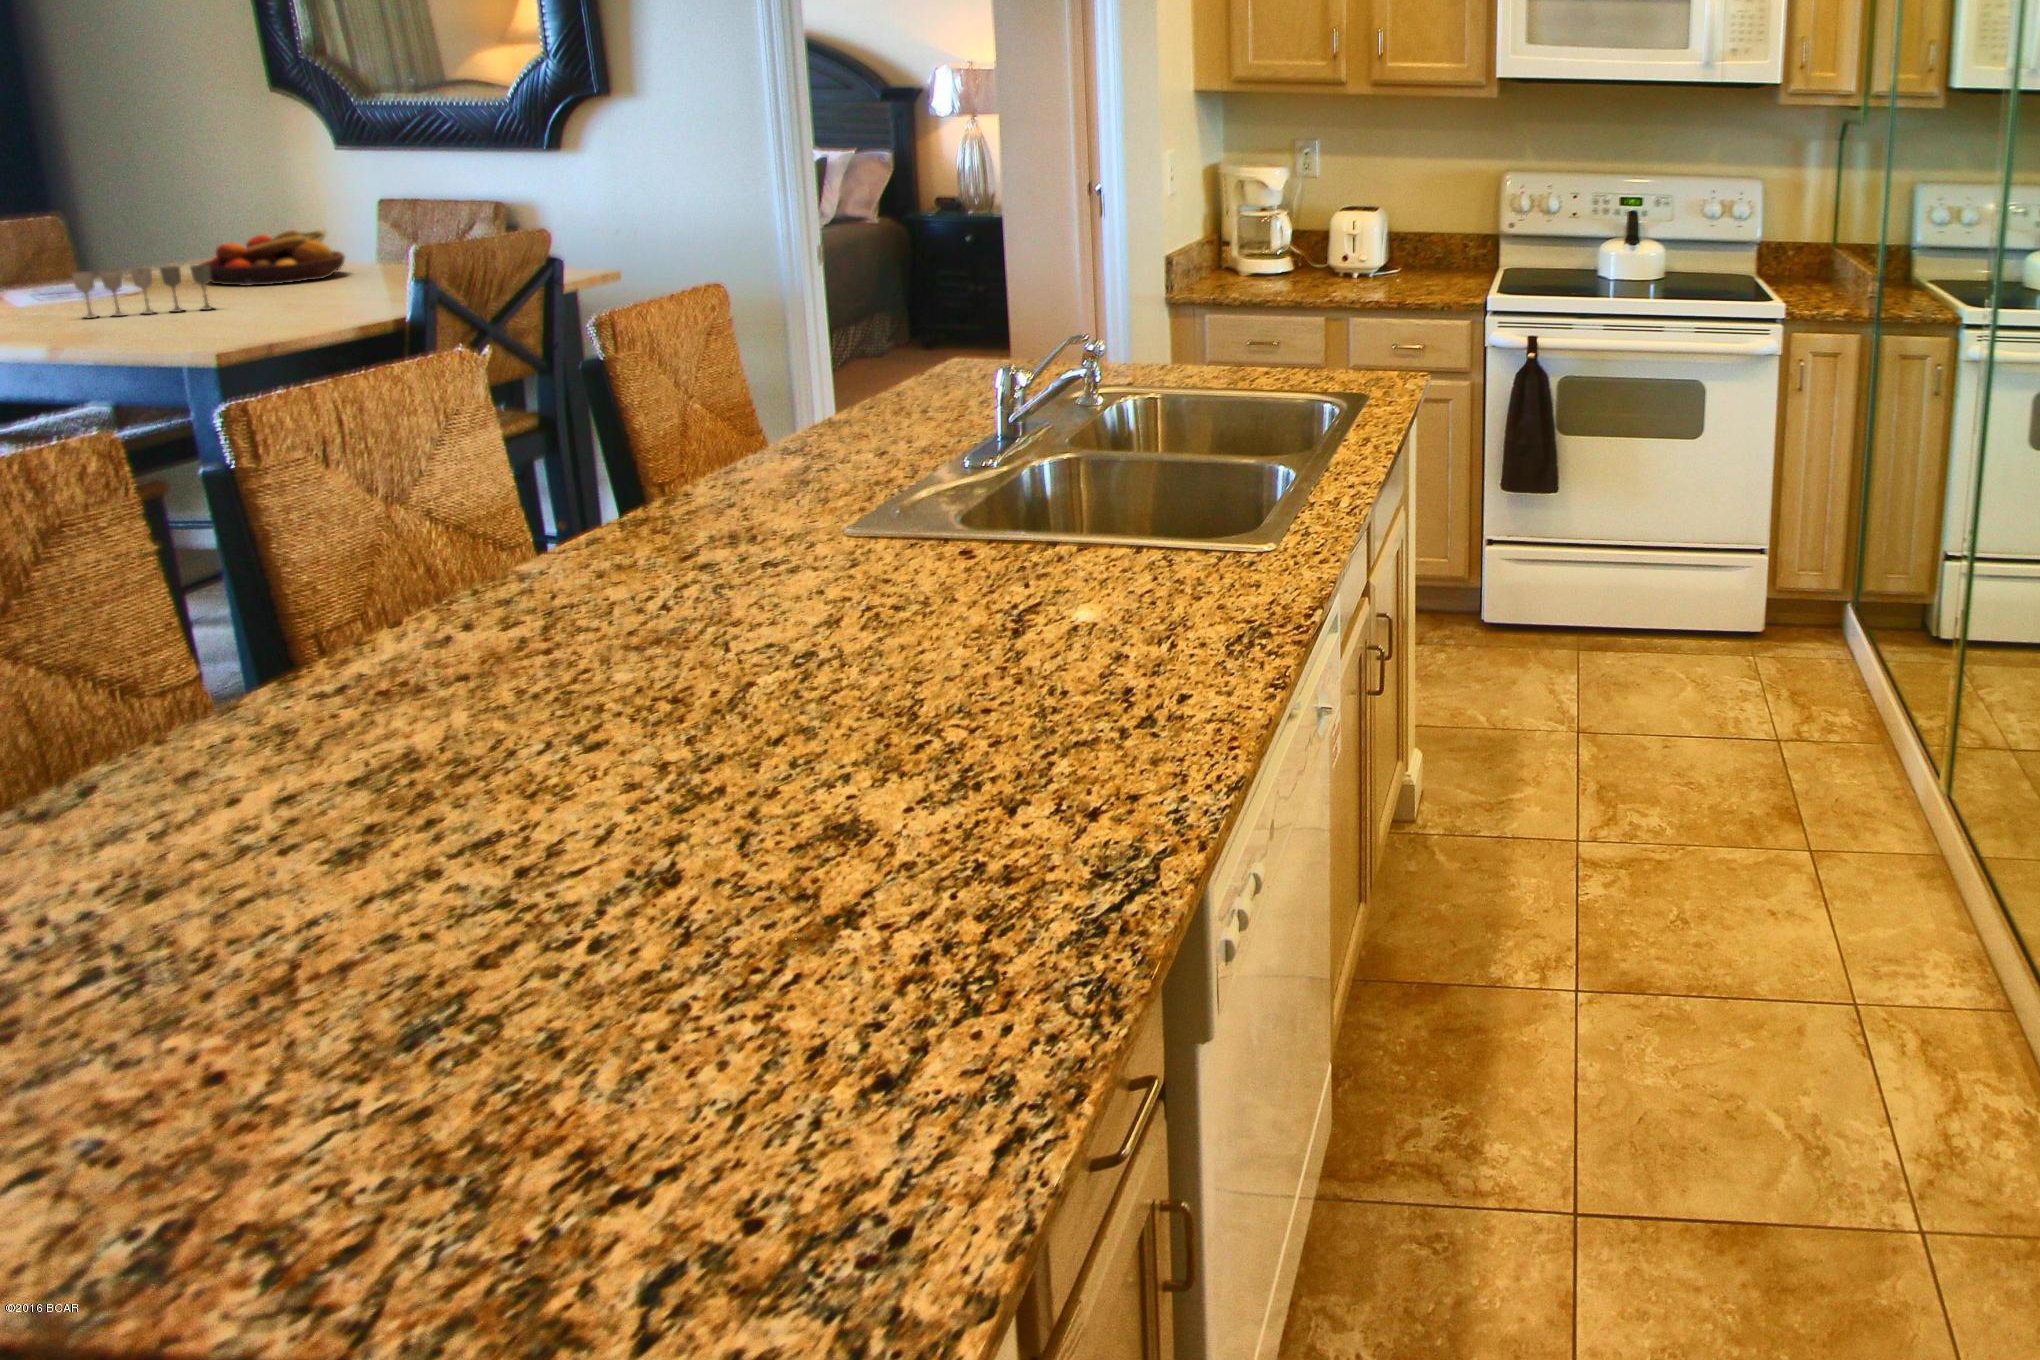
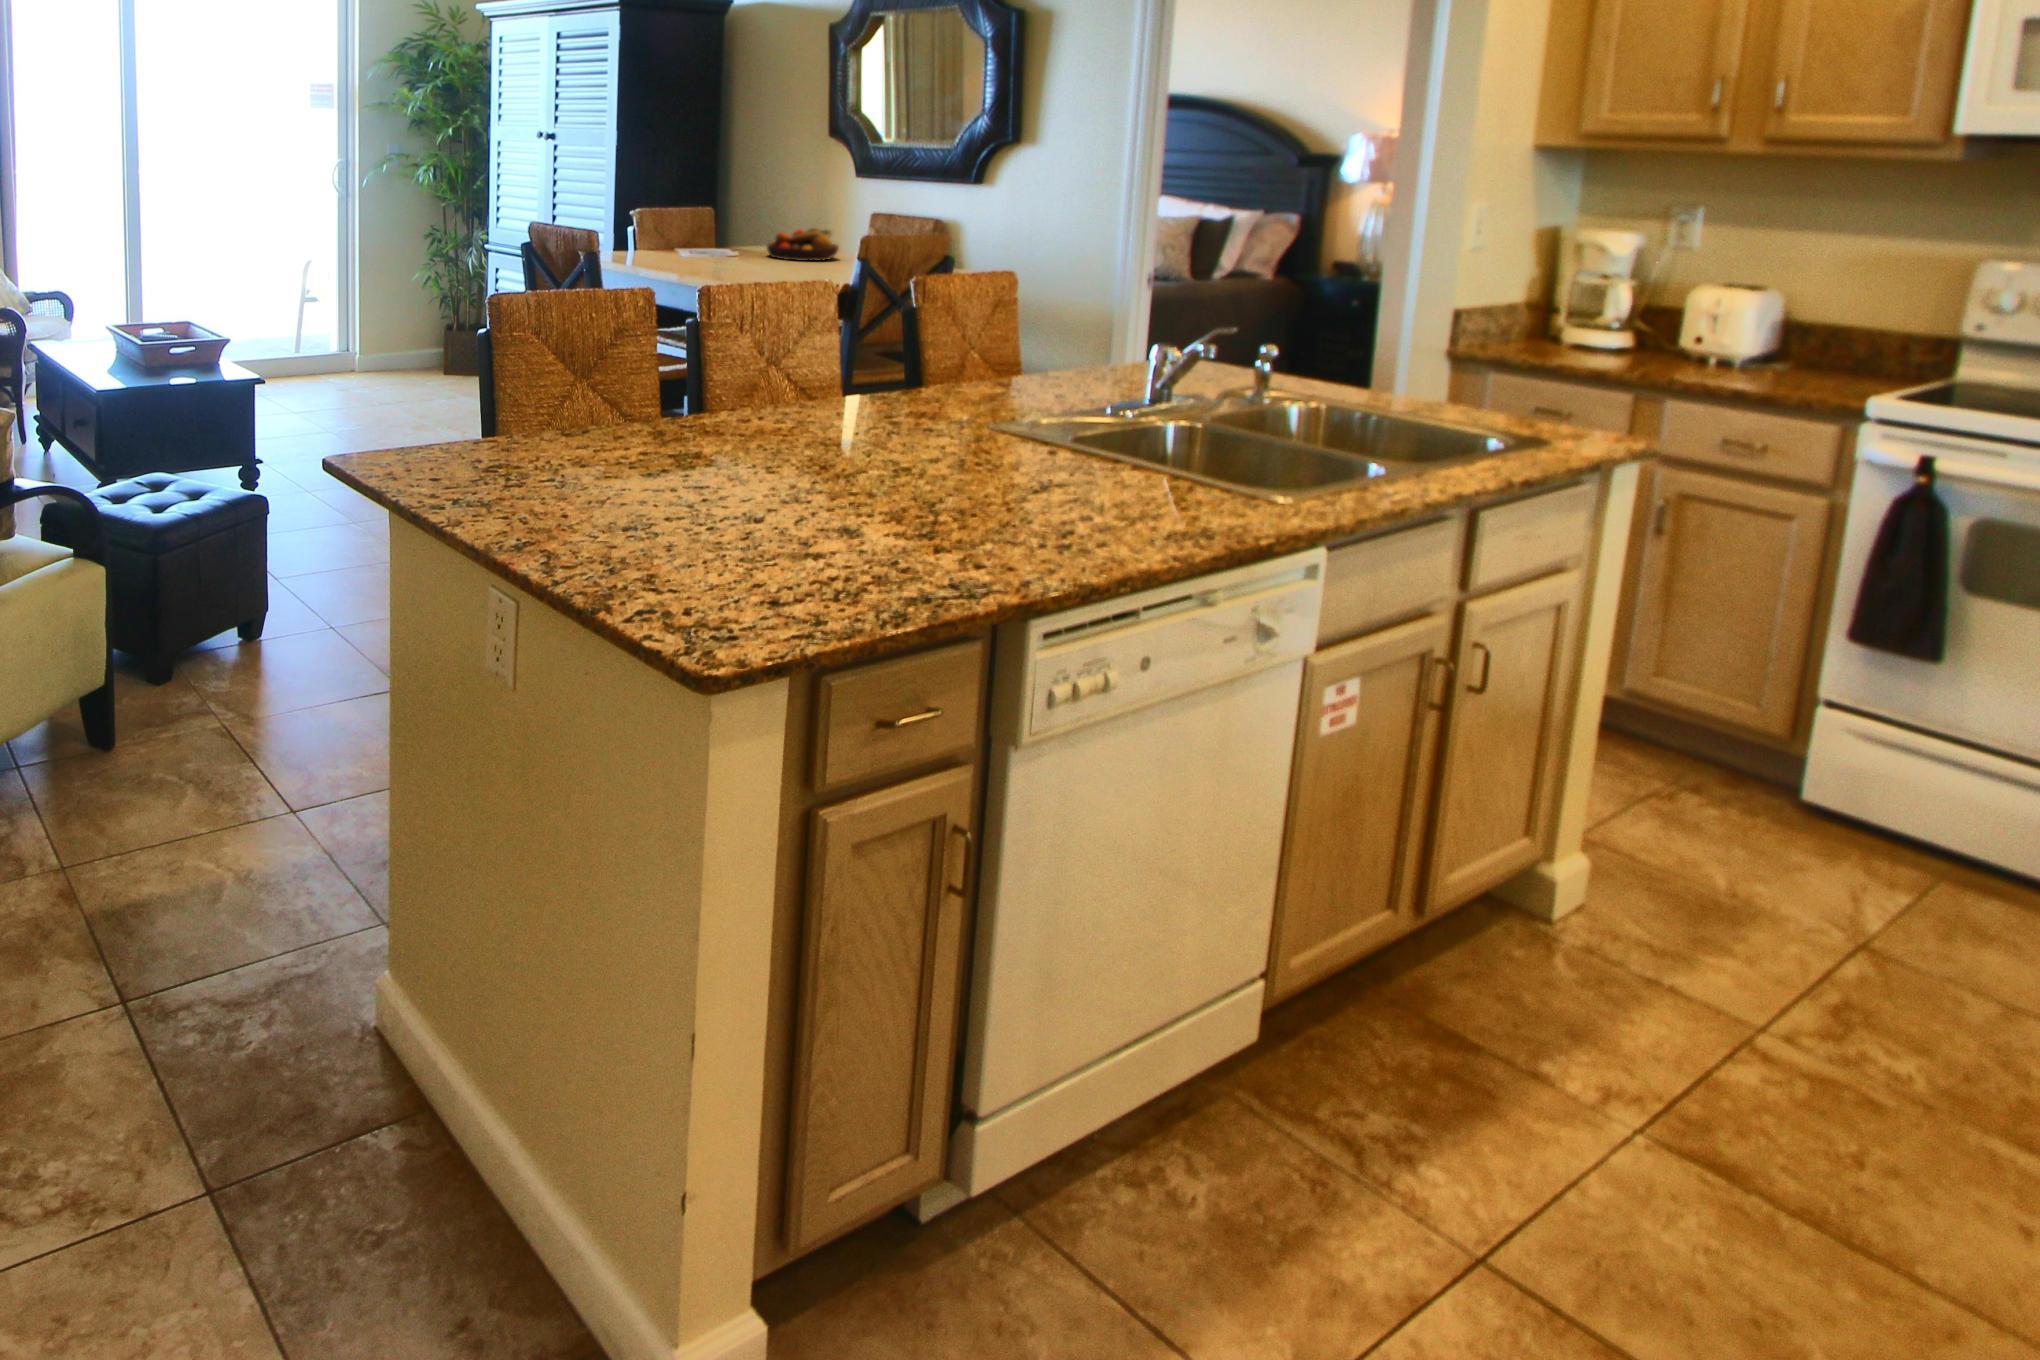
wine glass: present [72,265,212,318] -> none [704,239,765,269]

